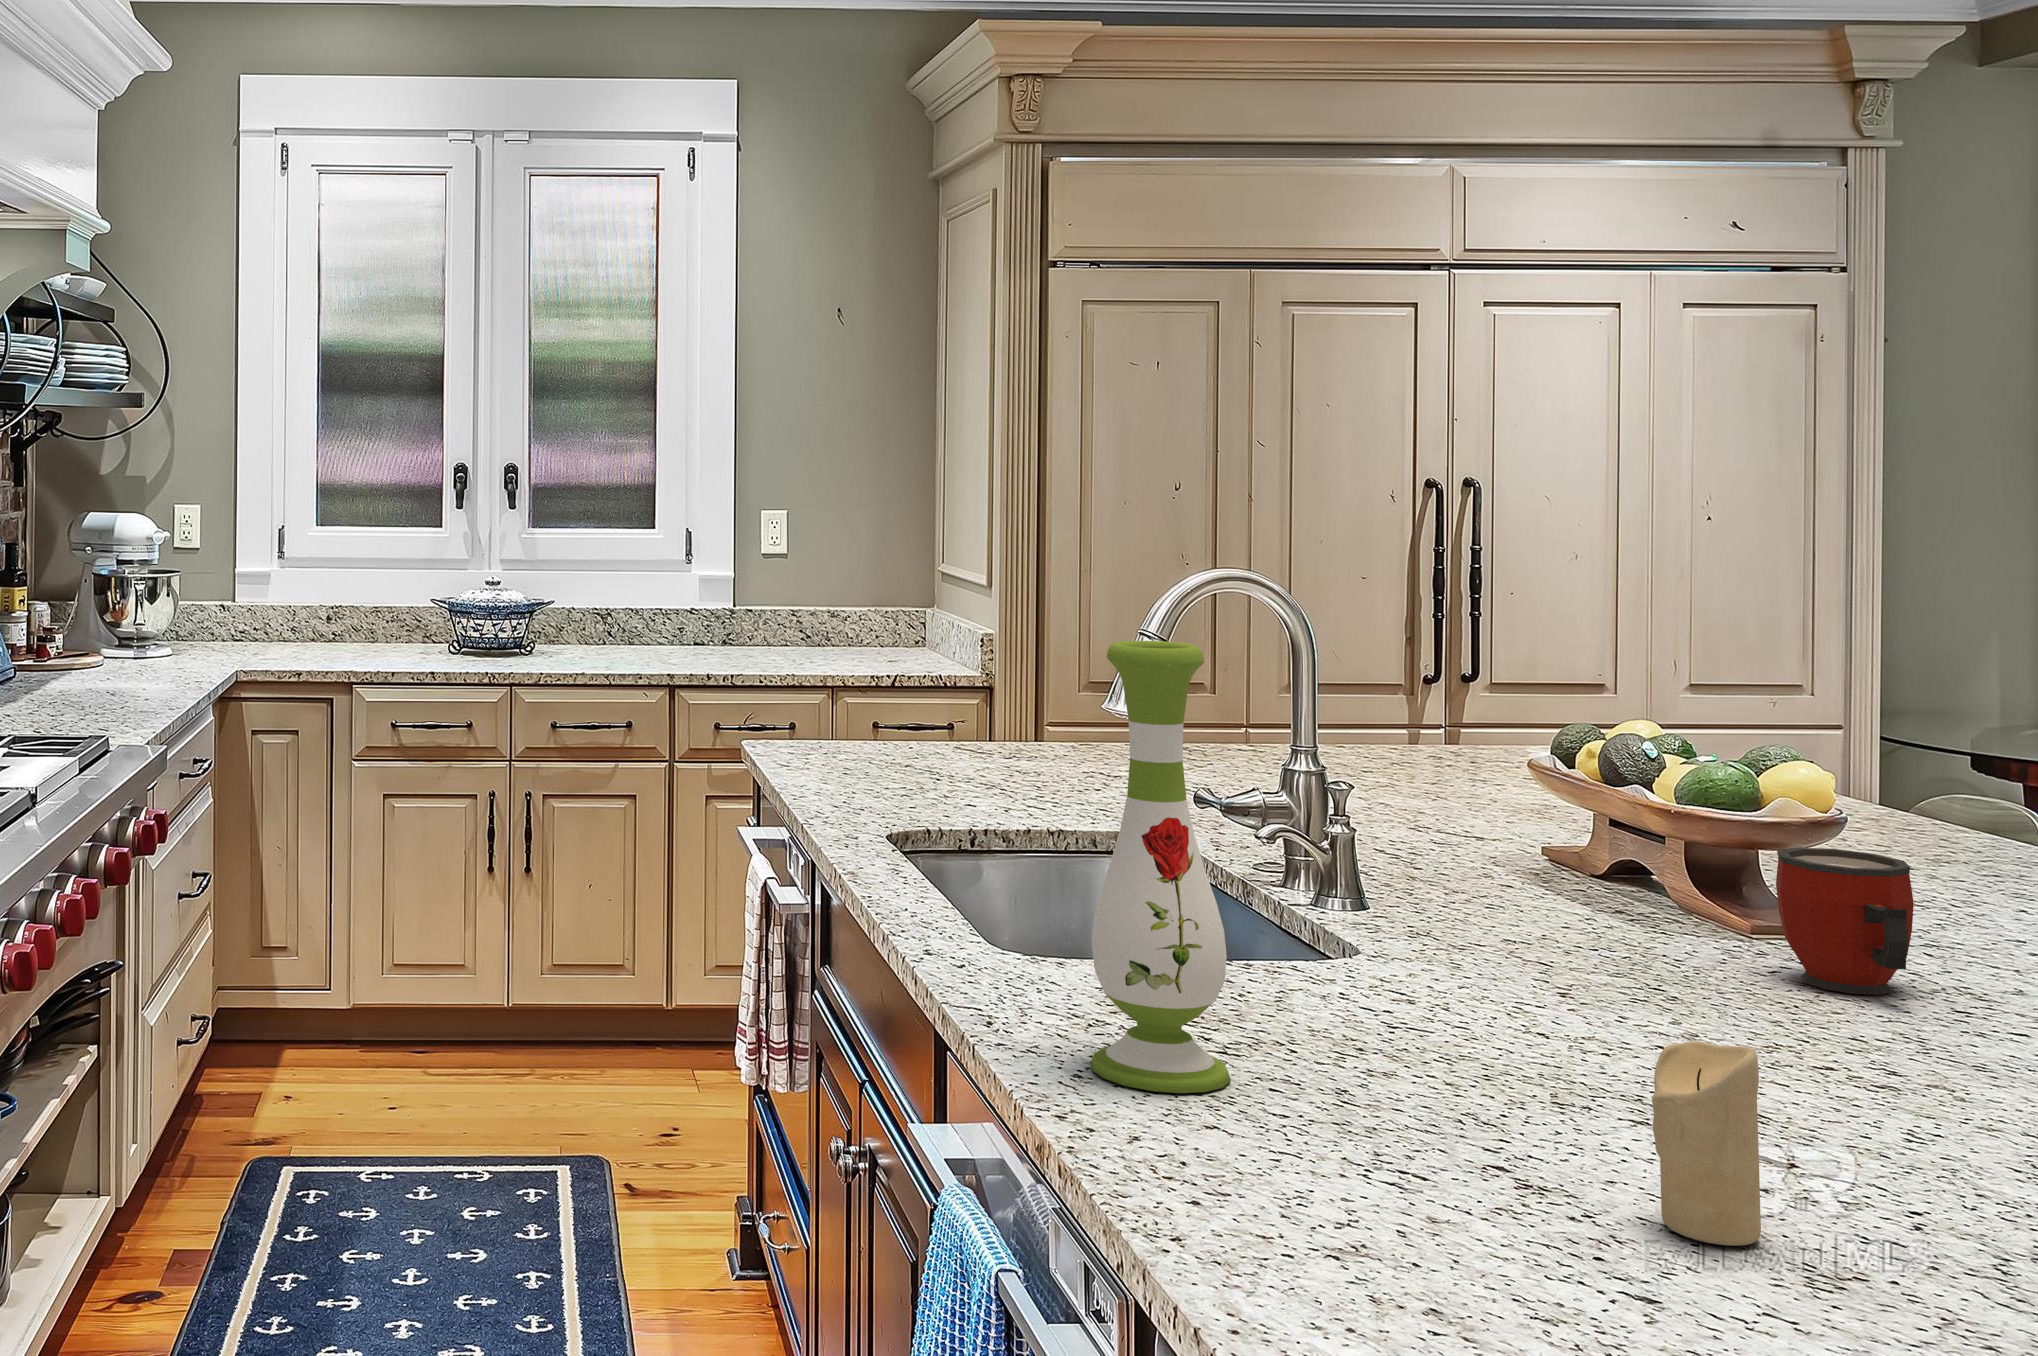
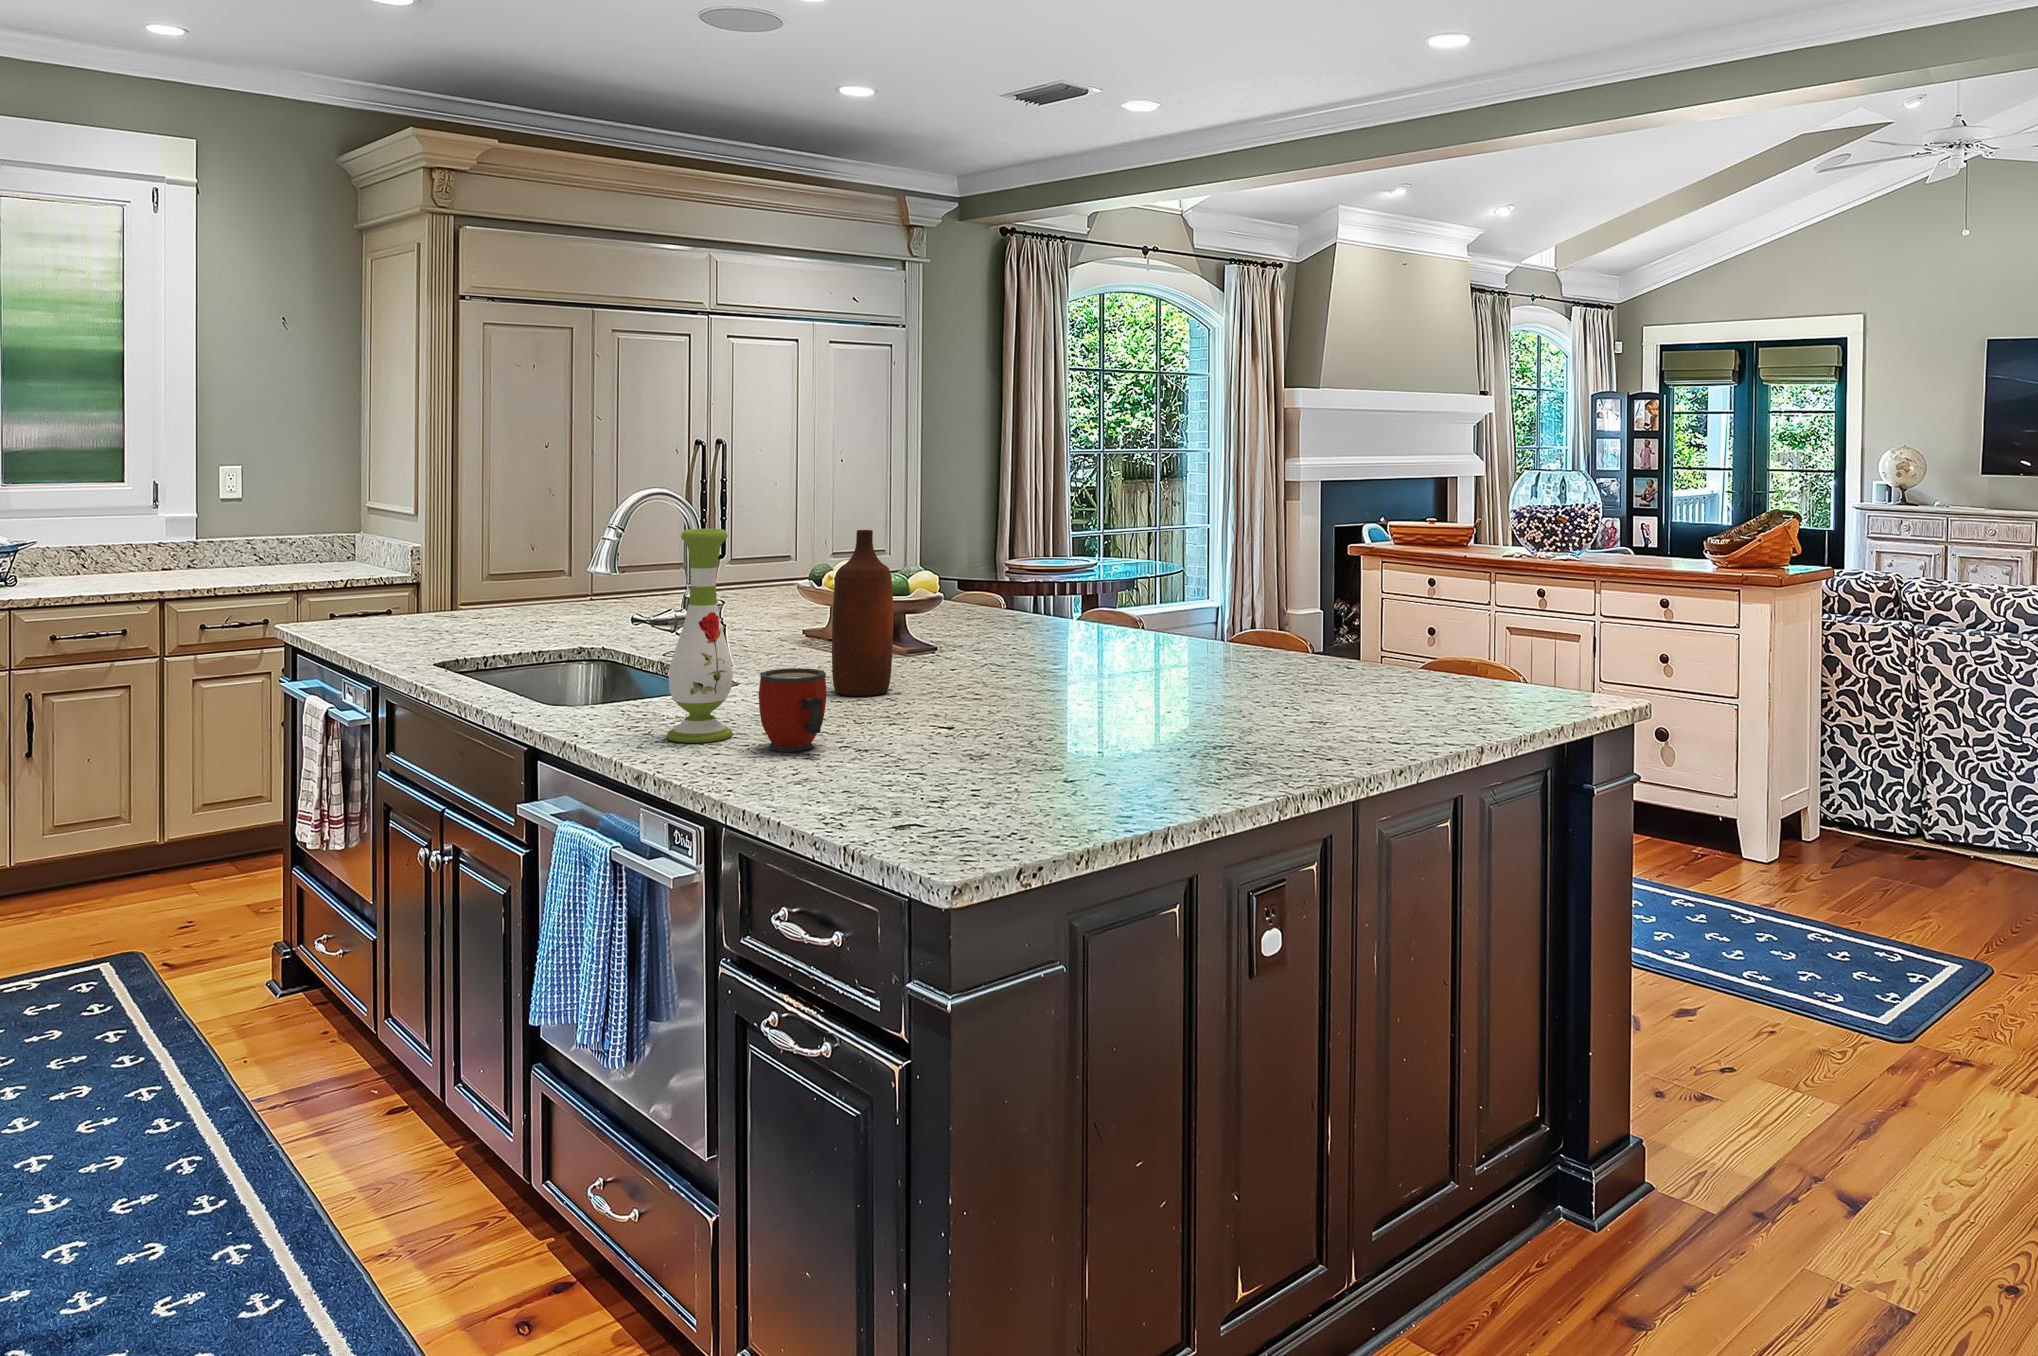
bottle: none [1517,661,1668,1034] -> present [832,530,893,696]
mug: present [1776,848,1914,995] -> present [759,668,827,752]
candle: present [1652,1041,1761,1246] -> none [920,672,956,749]

